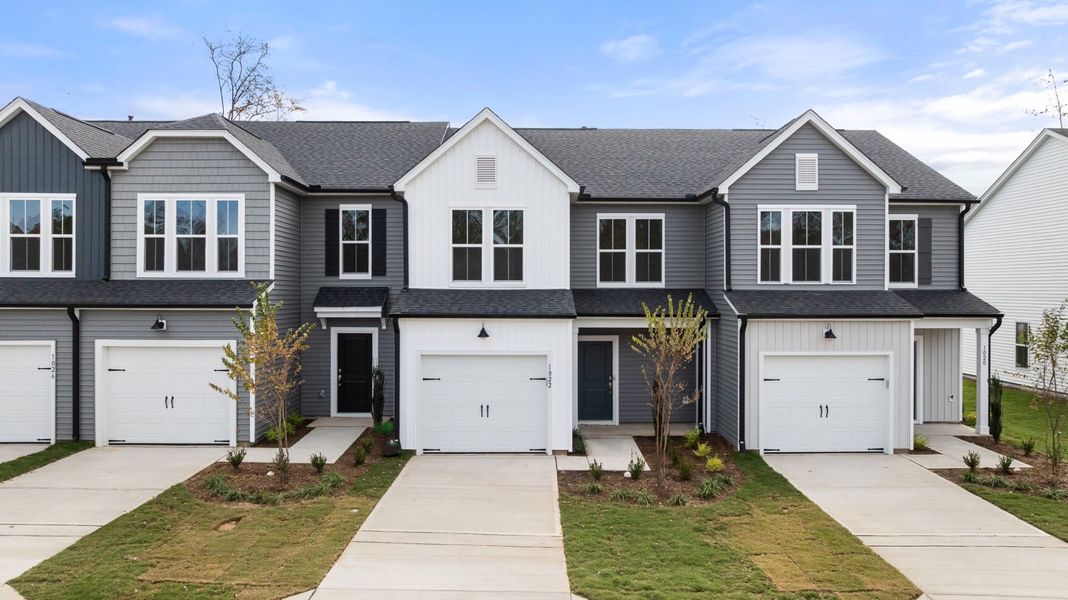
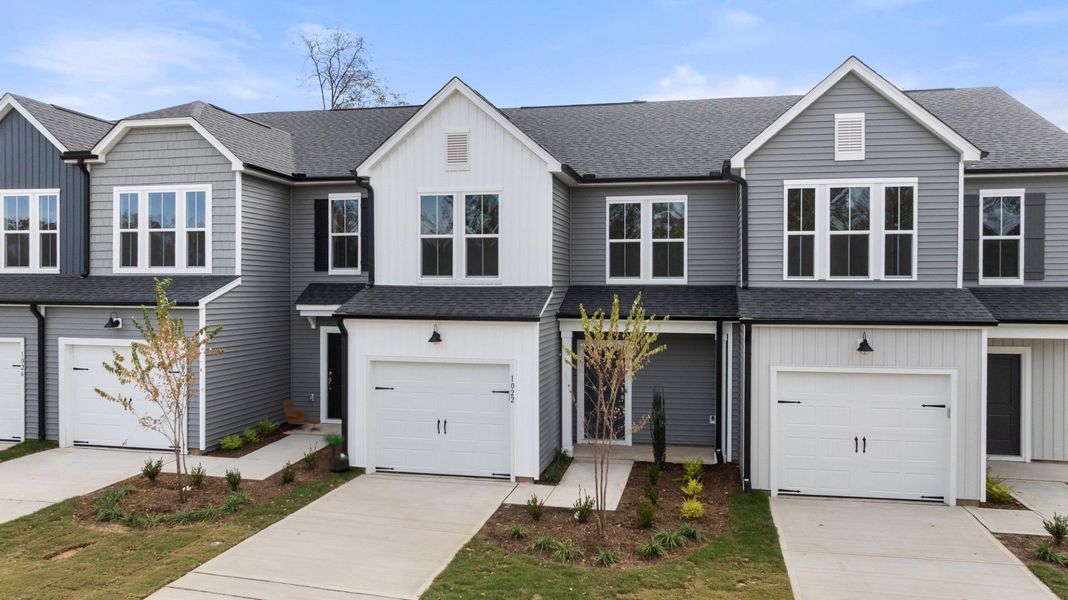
lounge chair: none [300,398,338,427] -> present [283,401,320,431]

